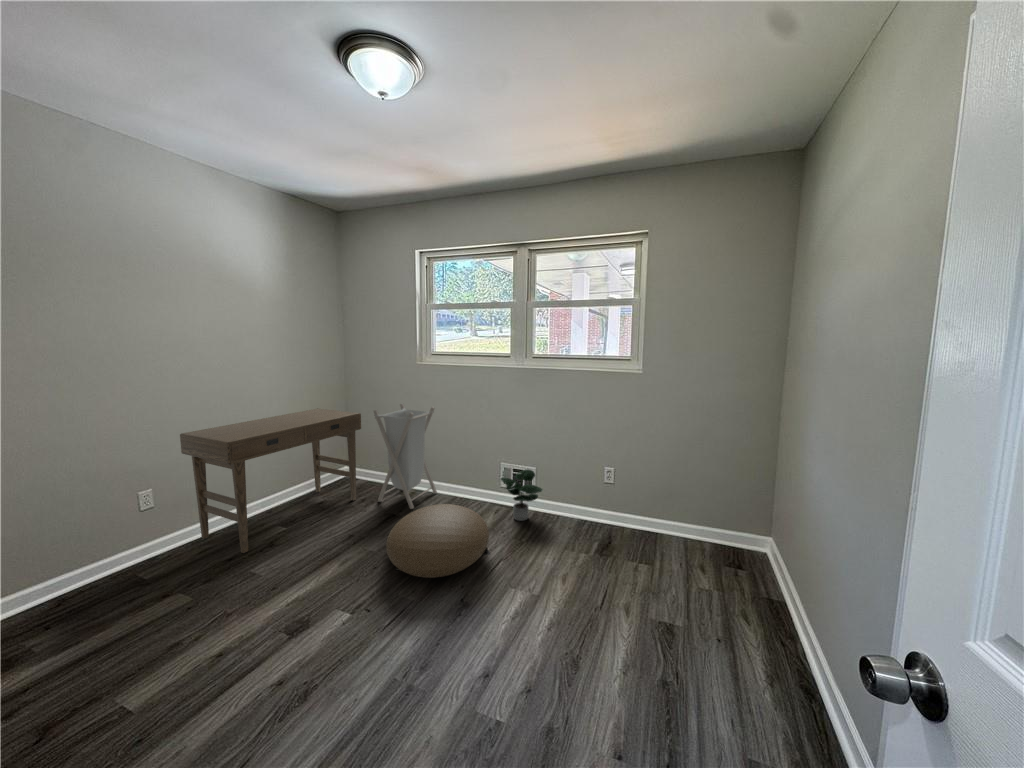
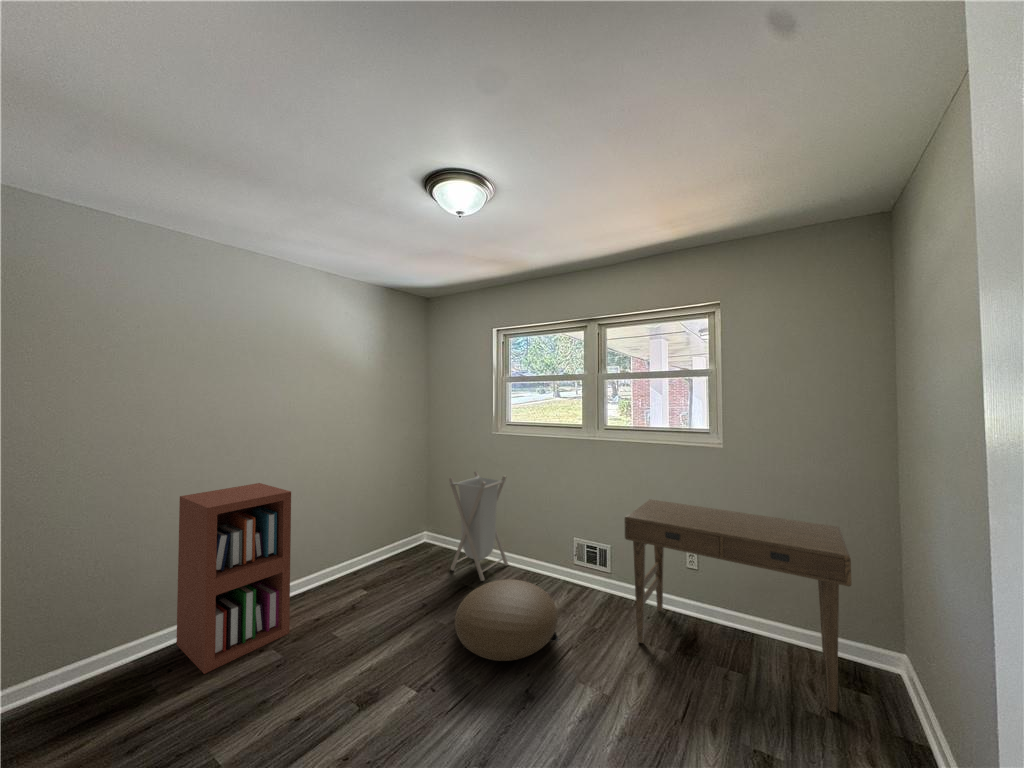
desk: present [180,408,361,553] -> present [625,499,852,712]
bookshelf: none [27,418,198,628] -> present [176,483,291,674]
potted plant: present [501,469,543,521] -> none [571,546,617,604]

